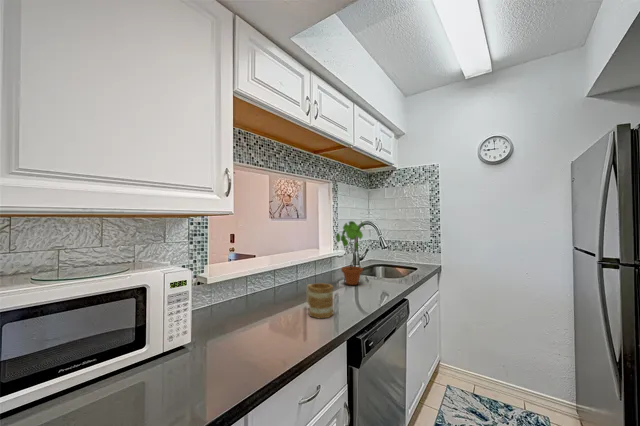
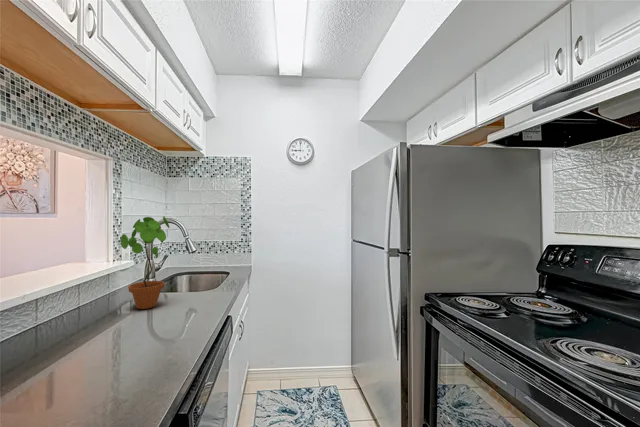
mug: present [306,283,333,318] -> none [58,321,122,393]

